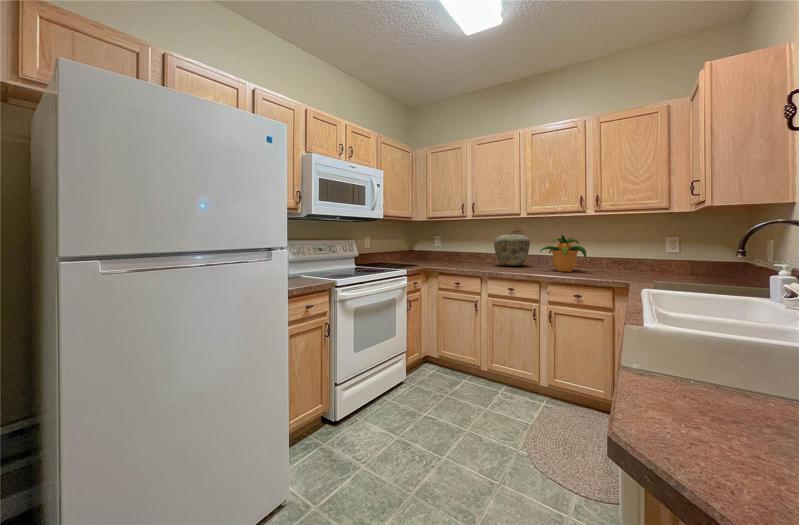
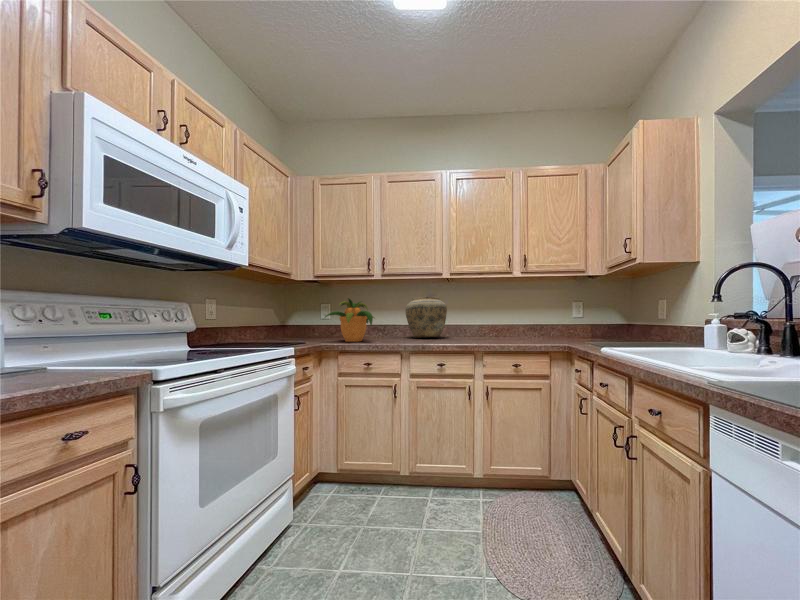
potted plant: present [540,235,586,272] -> present [325,298,374,342]

